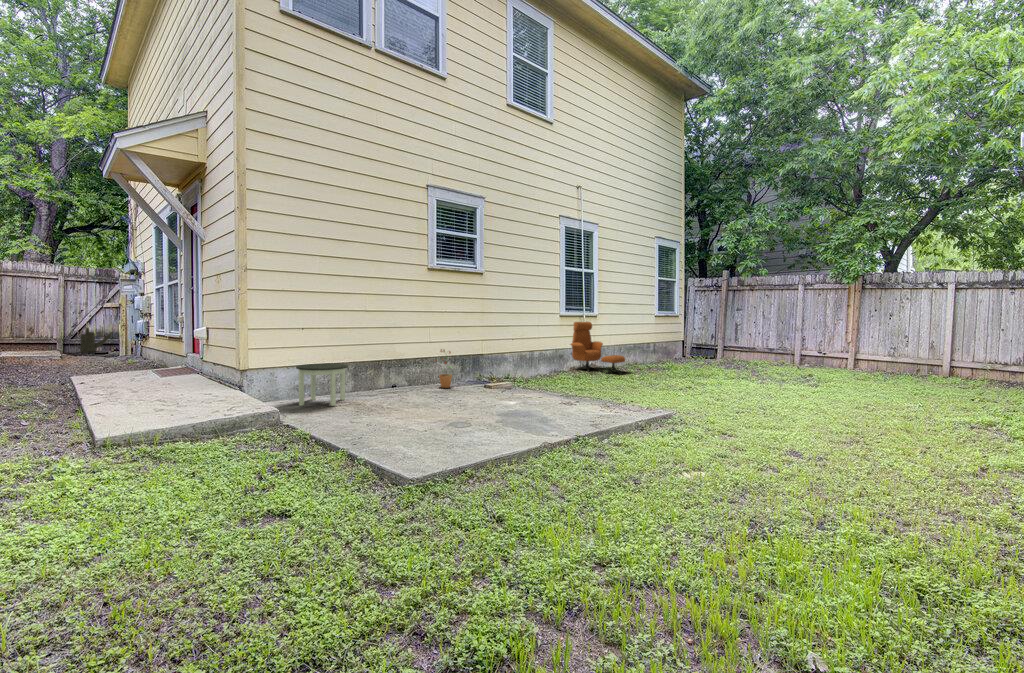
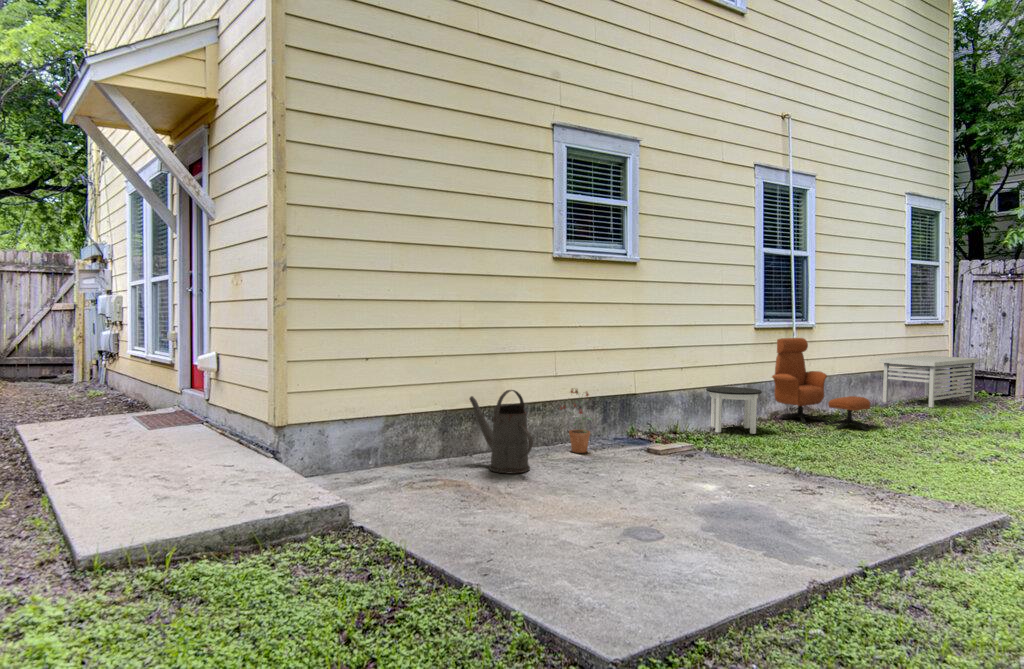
watering can: present [80,328,113,353] -> present [470,390,533,473]
storage bench: none [638,334,694,363] -> present [880,355,978,408]
round table: present [296,363,348,406] -> present [706,387,762,434]

